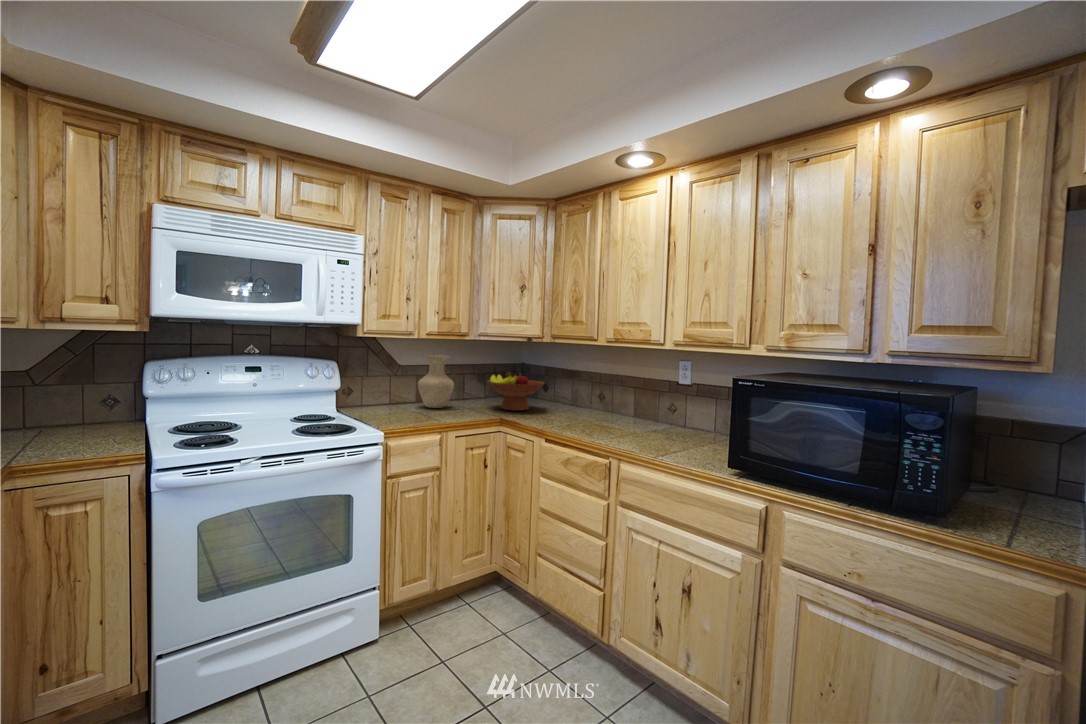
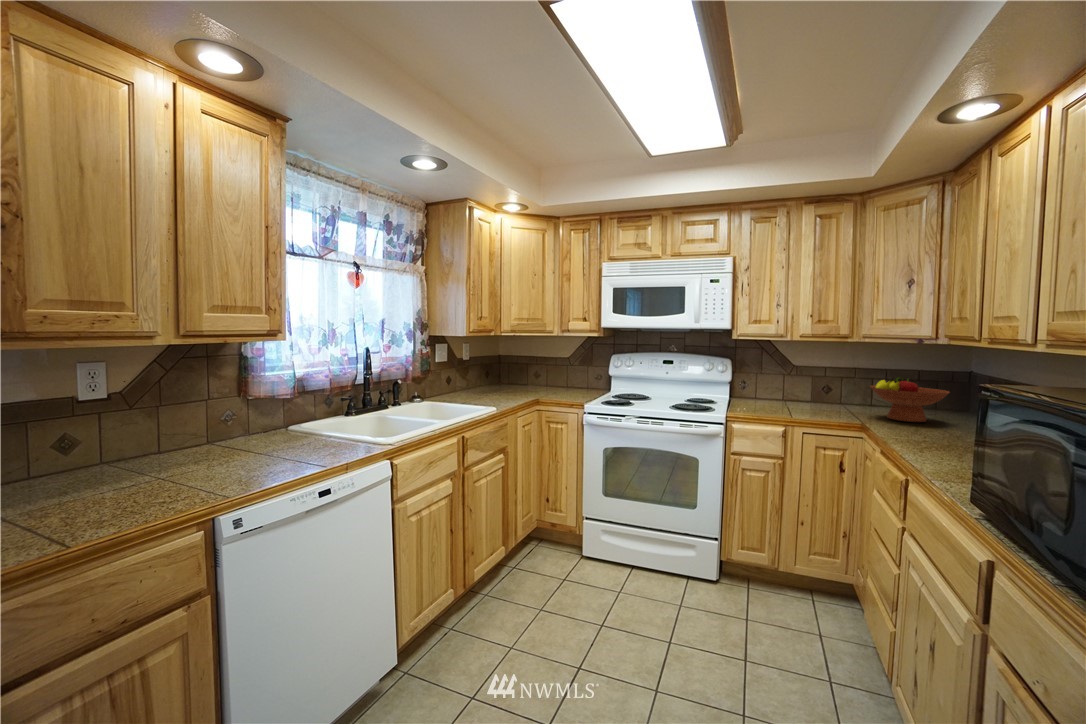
vase: present [418,355,454,408] -> none [798,357,837,409]

